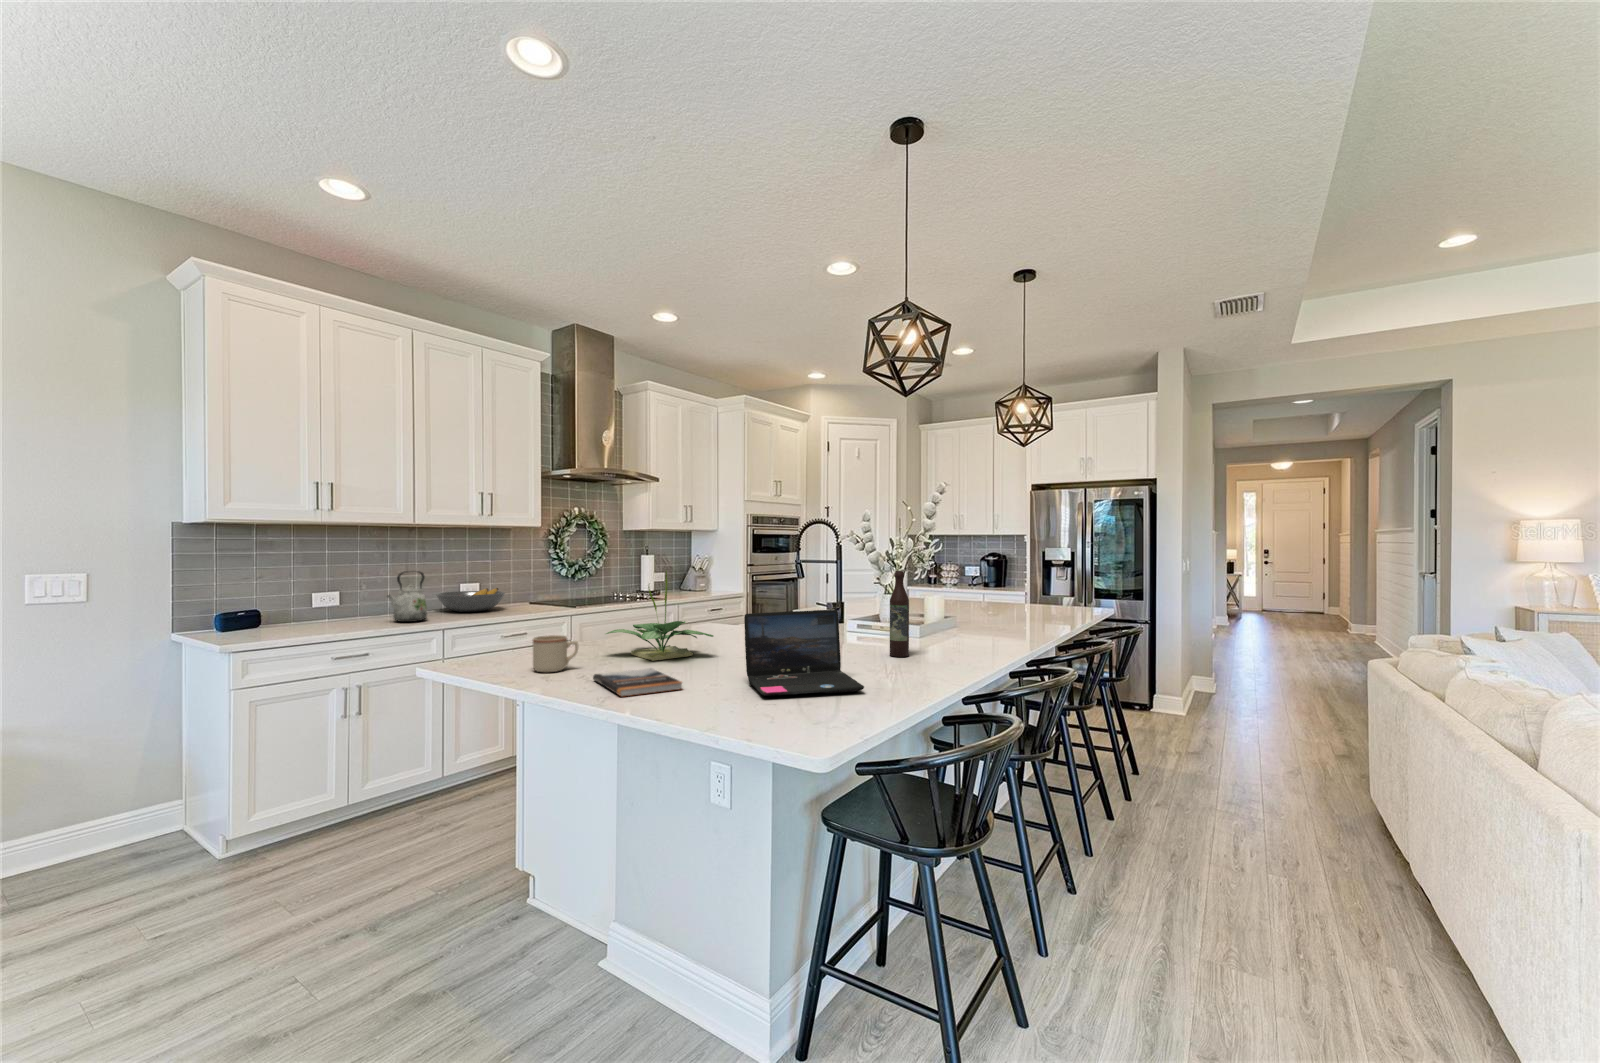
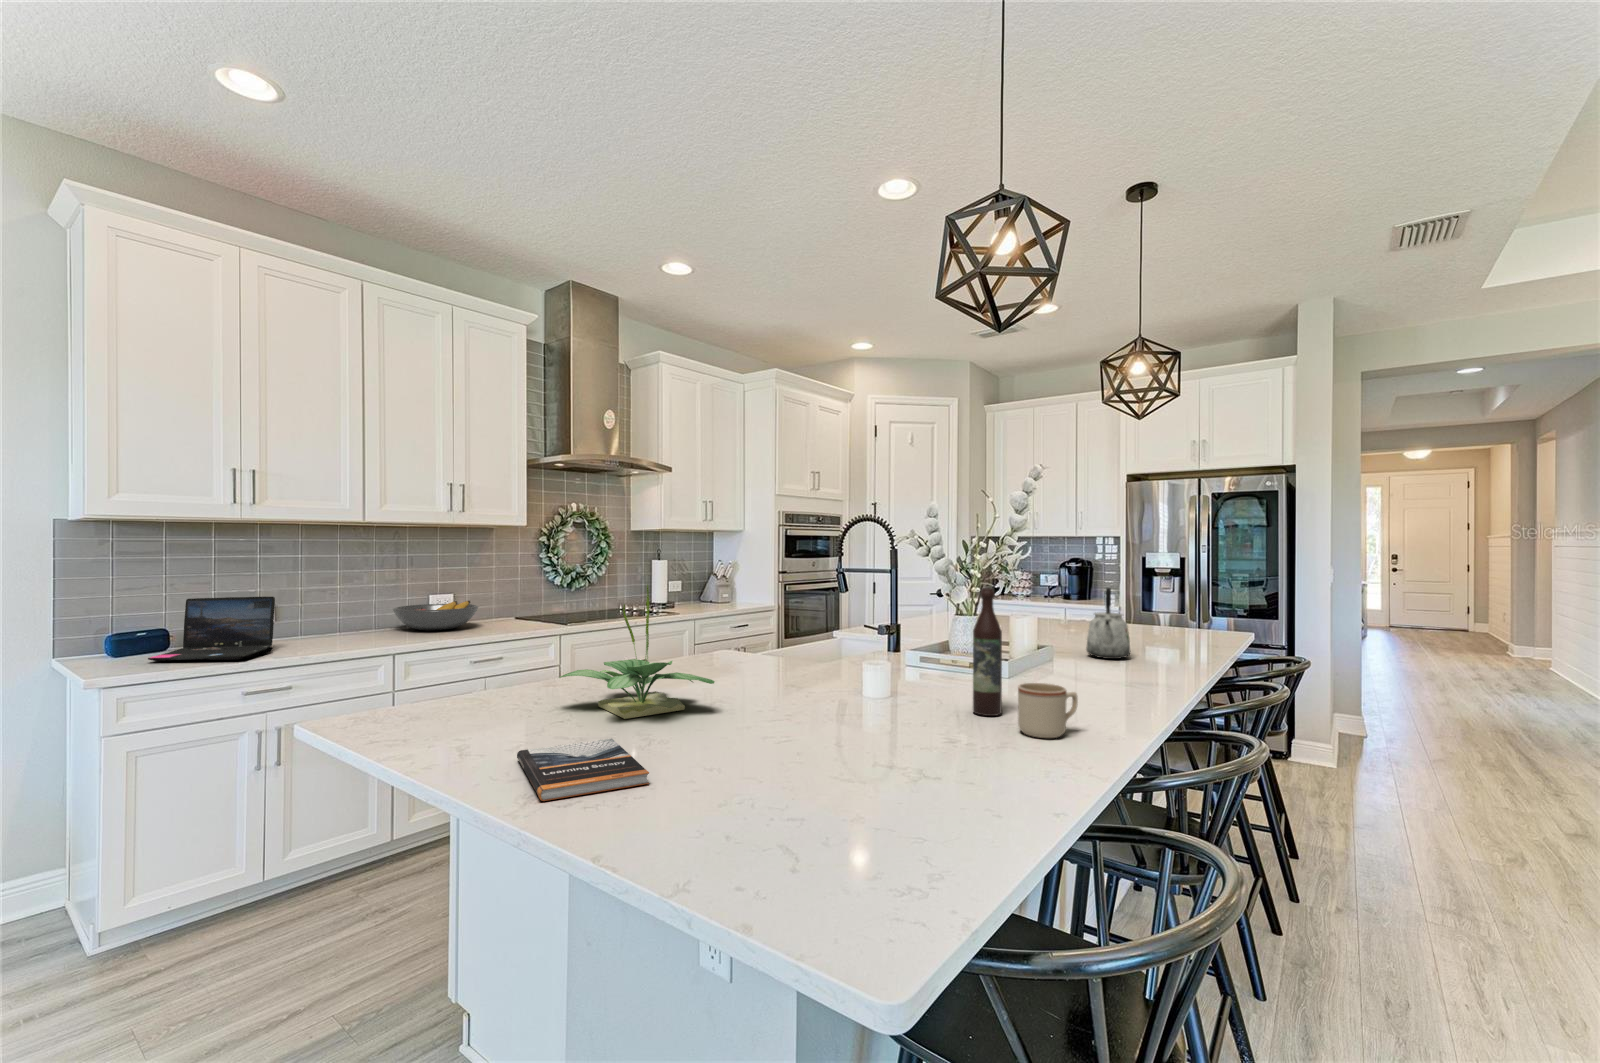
kettle: present [387,571,427,622] -> present [1086,588,1130,659]
laptop: present [744,610,864,696] -> present [148,597,275,661]
mug: present [533,635,578,672] -> present [1018,683,1078,738]

